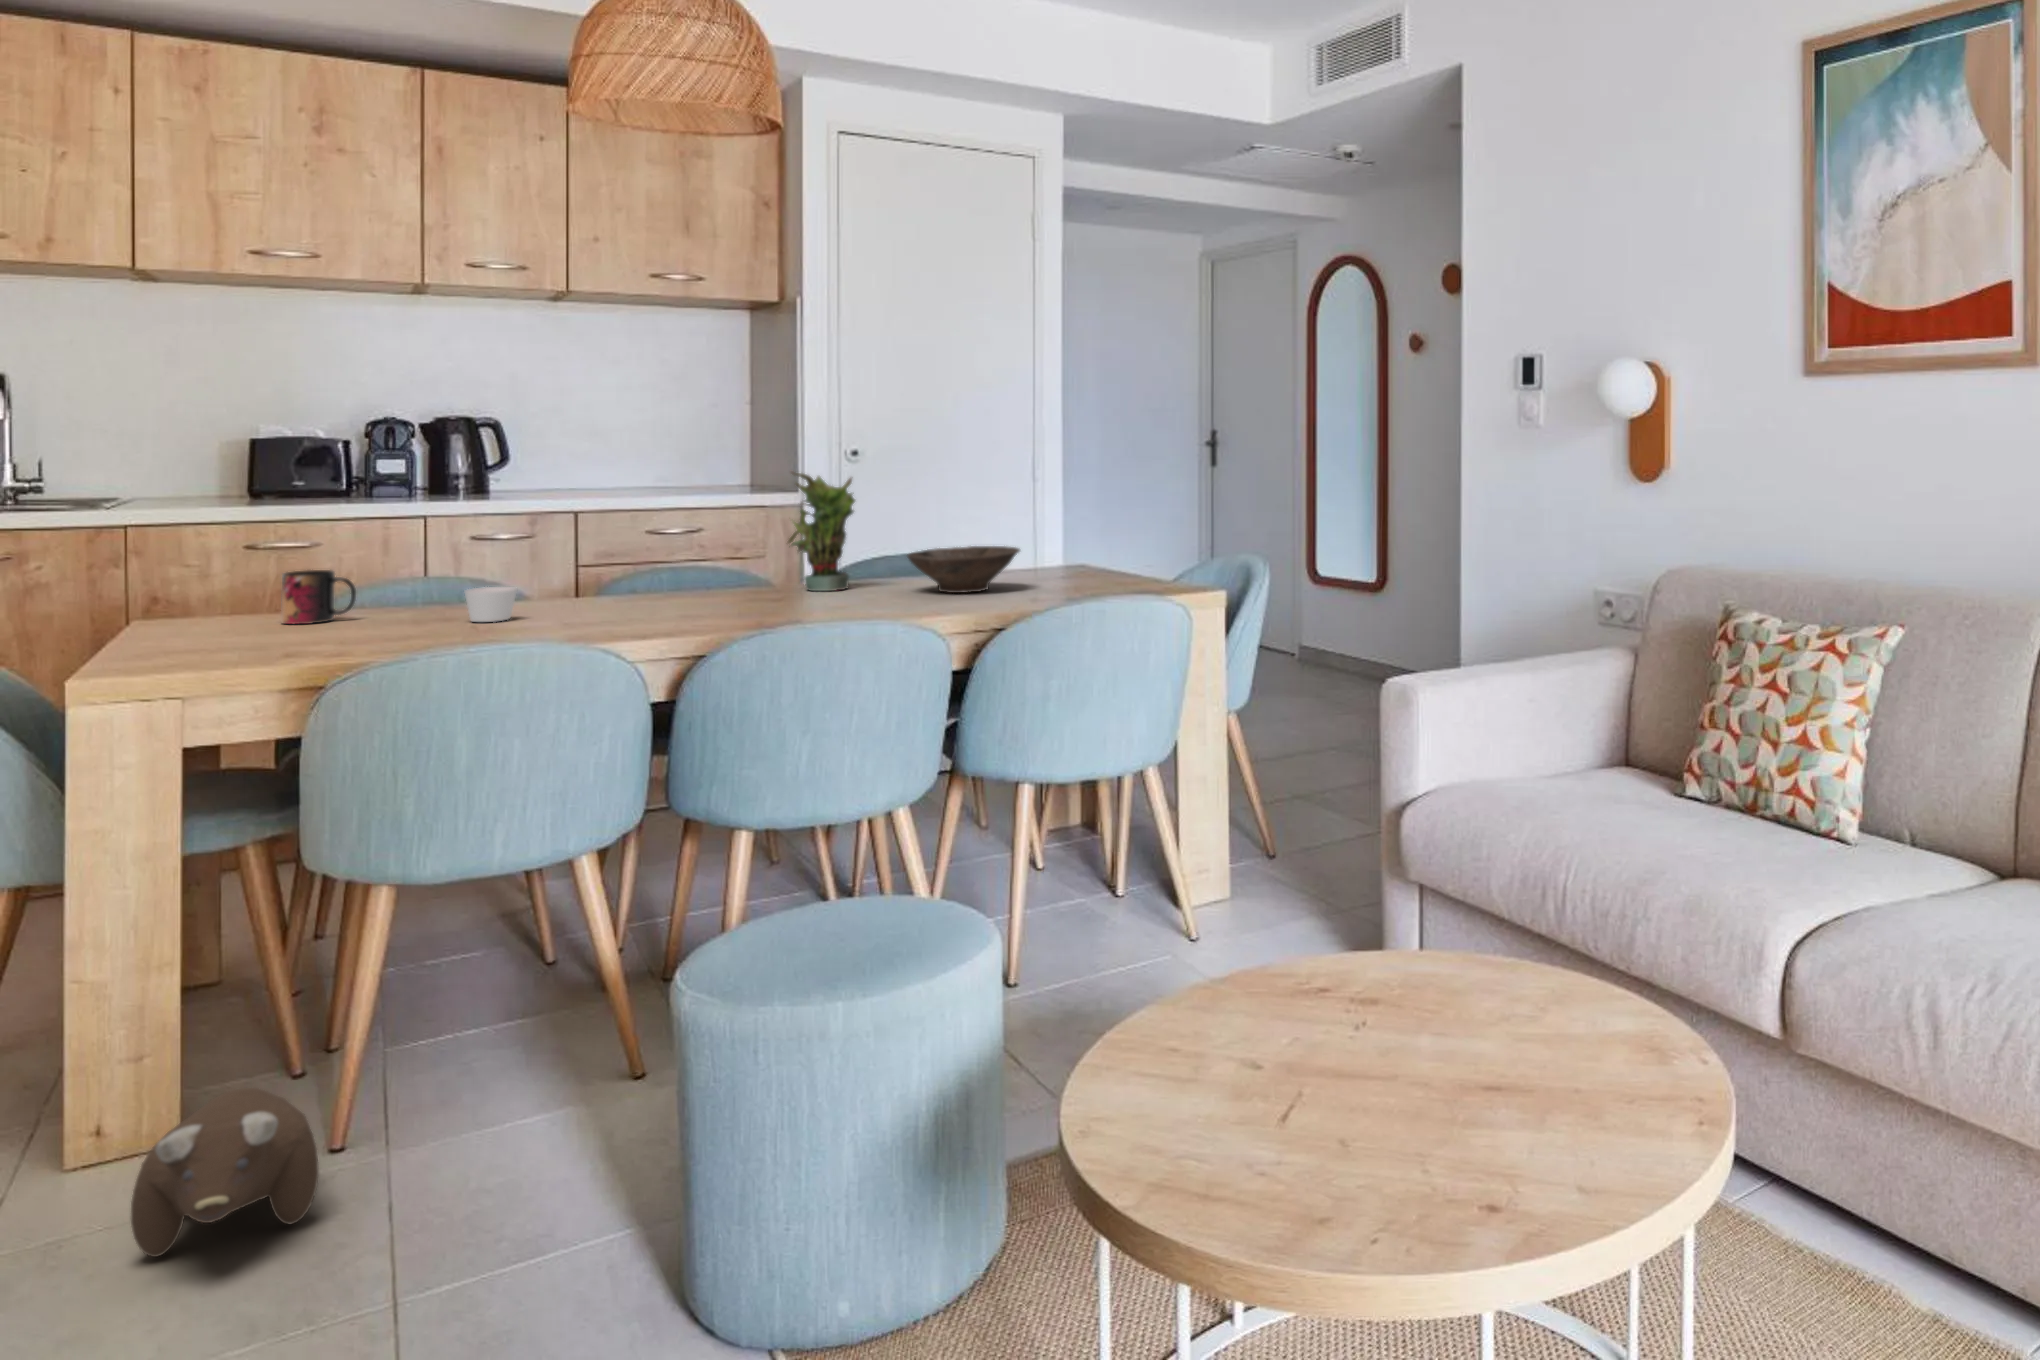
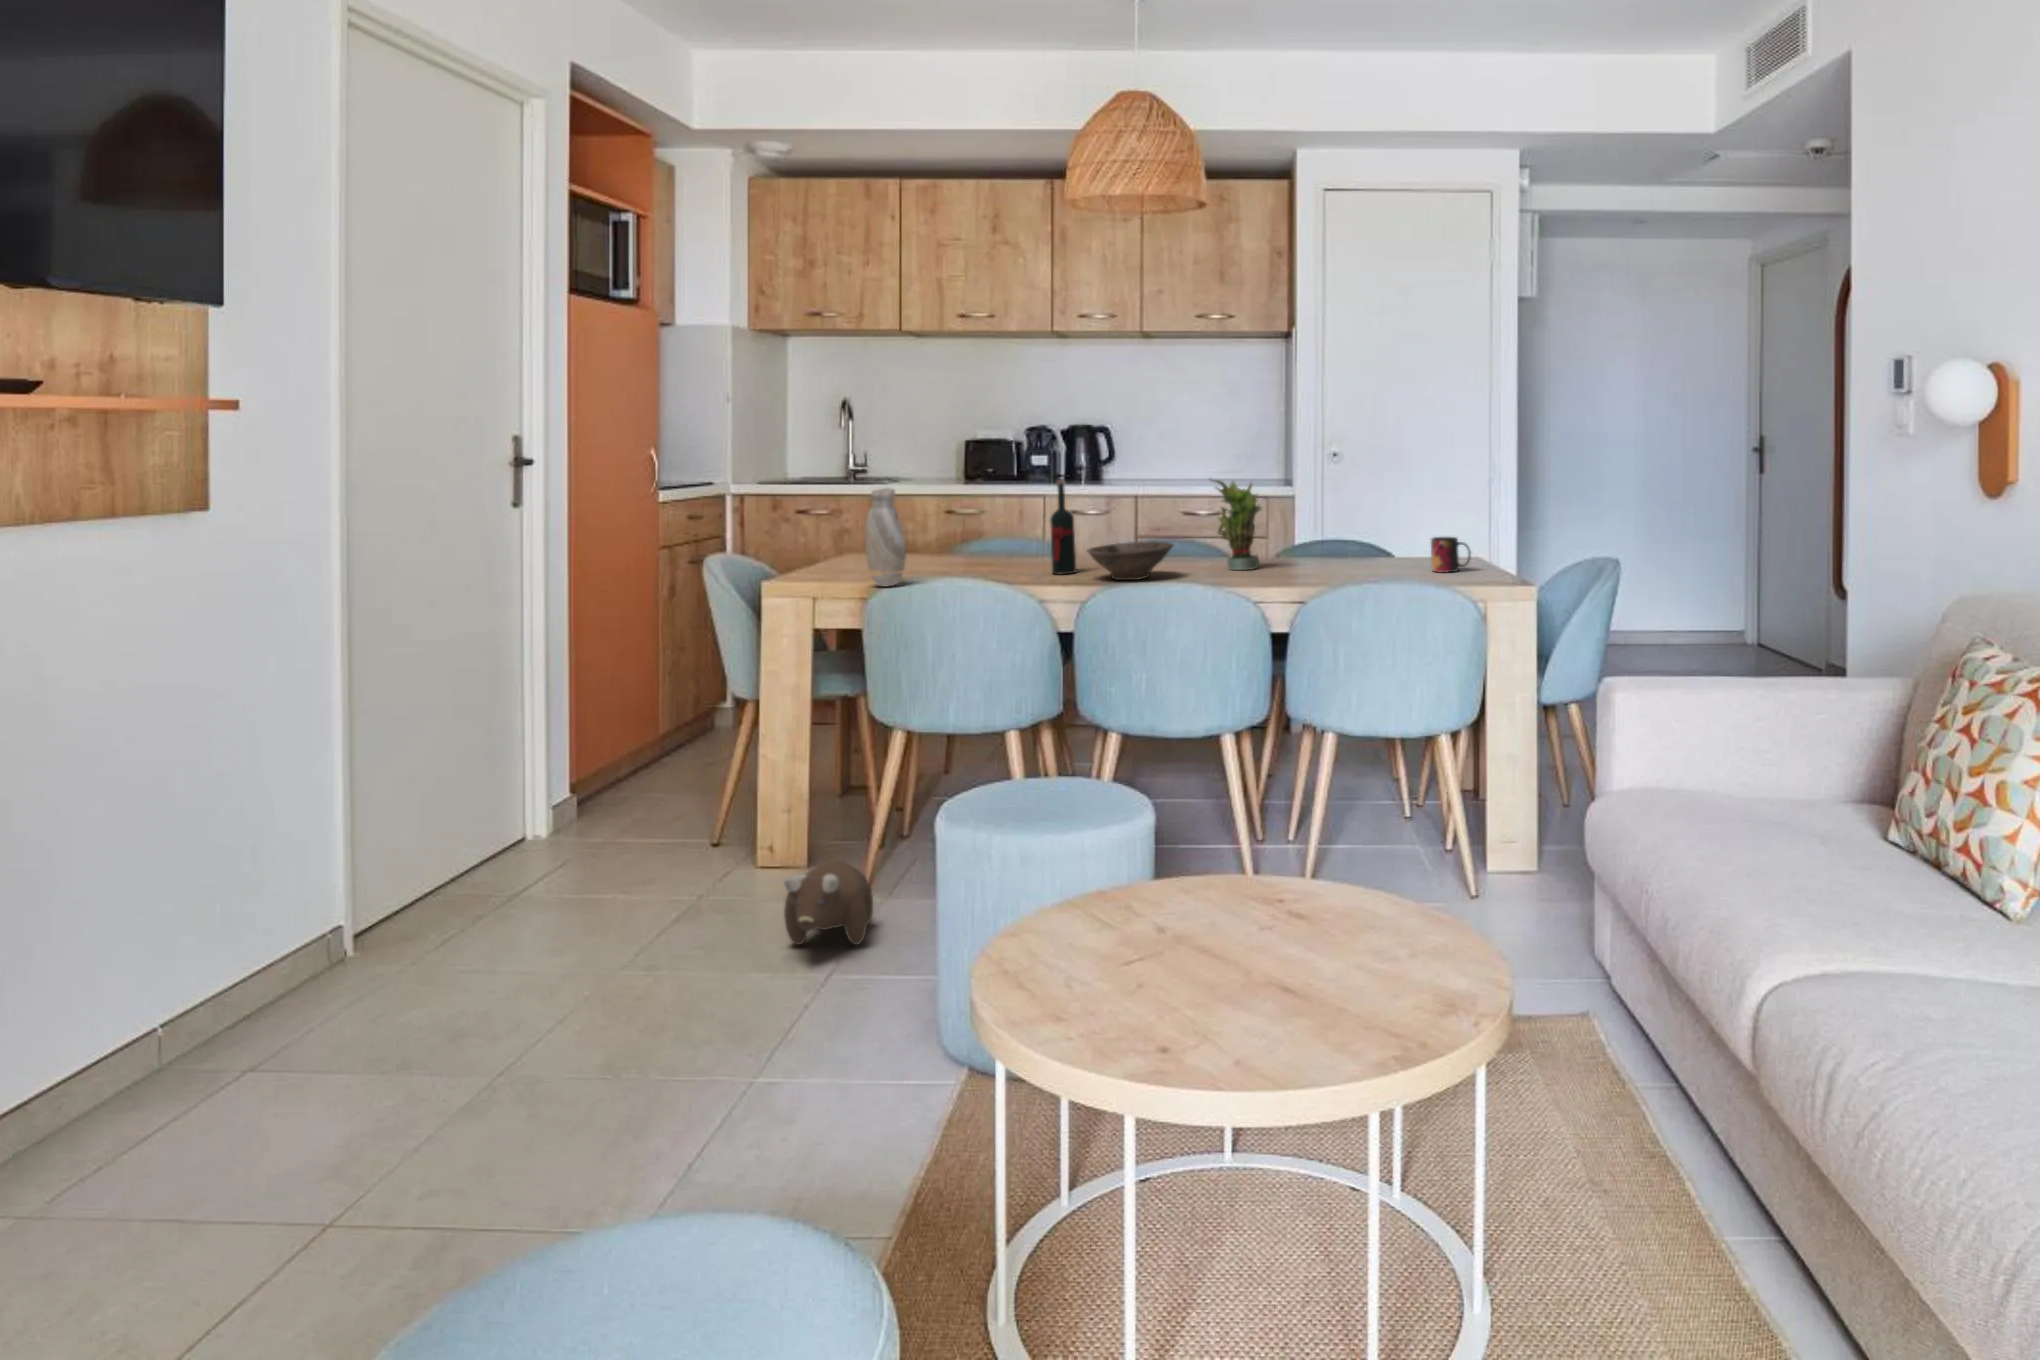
wine bottle: none [531,471,572,606] -> present [1050,480,1076,574]
vase: none [197,476,279,634] -> present [865,488,906,586]
bowl: present [907,546,1020,593] -> present [1087,541,1173,580]
mug: present [281,570,356,624] -> present [1431,537,1471,572]
candle: present [465,587,517,622] -> none [998,561,1027,585]

